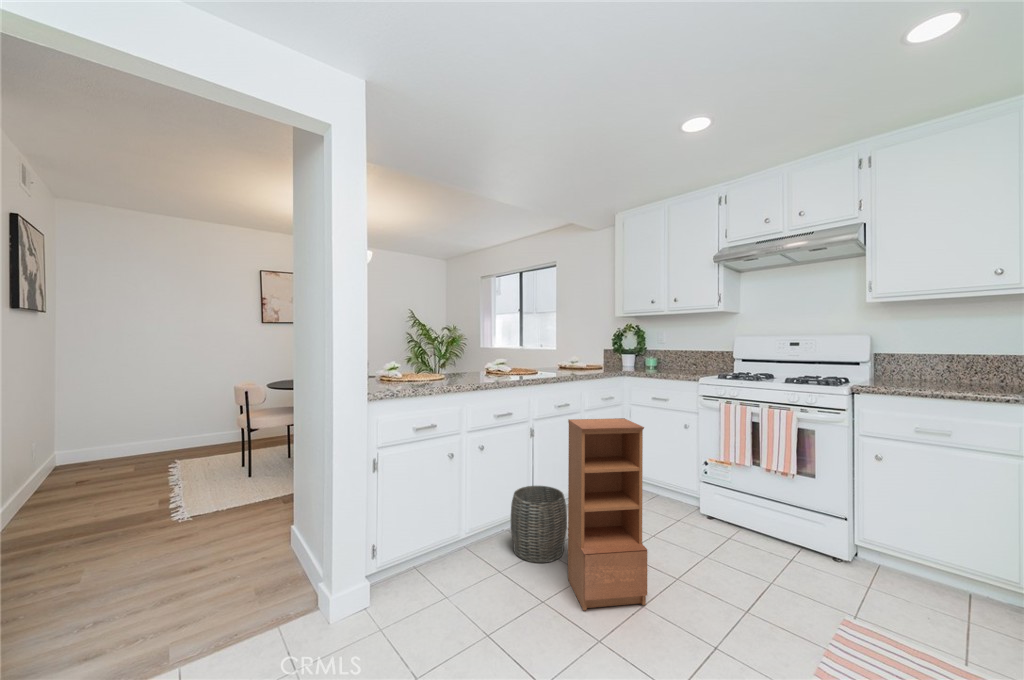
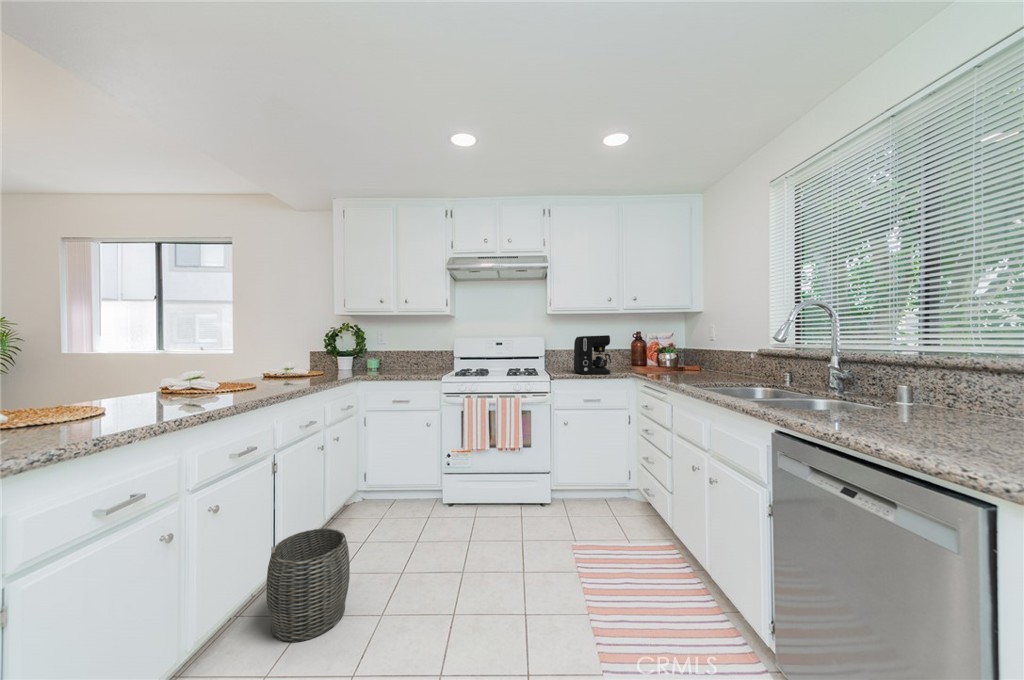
coffee maker: none [911,330,993,392] -> present [574,335,611,374]
bookcase: present [568,418,647,610] -> none [372,426,467,658]

